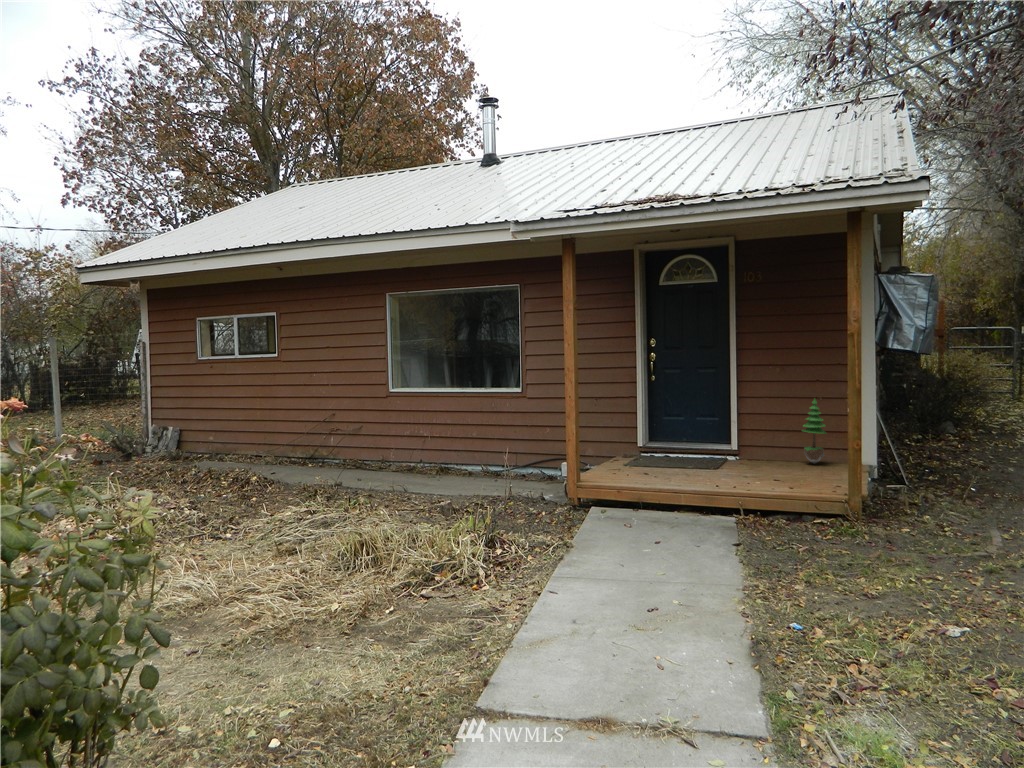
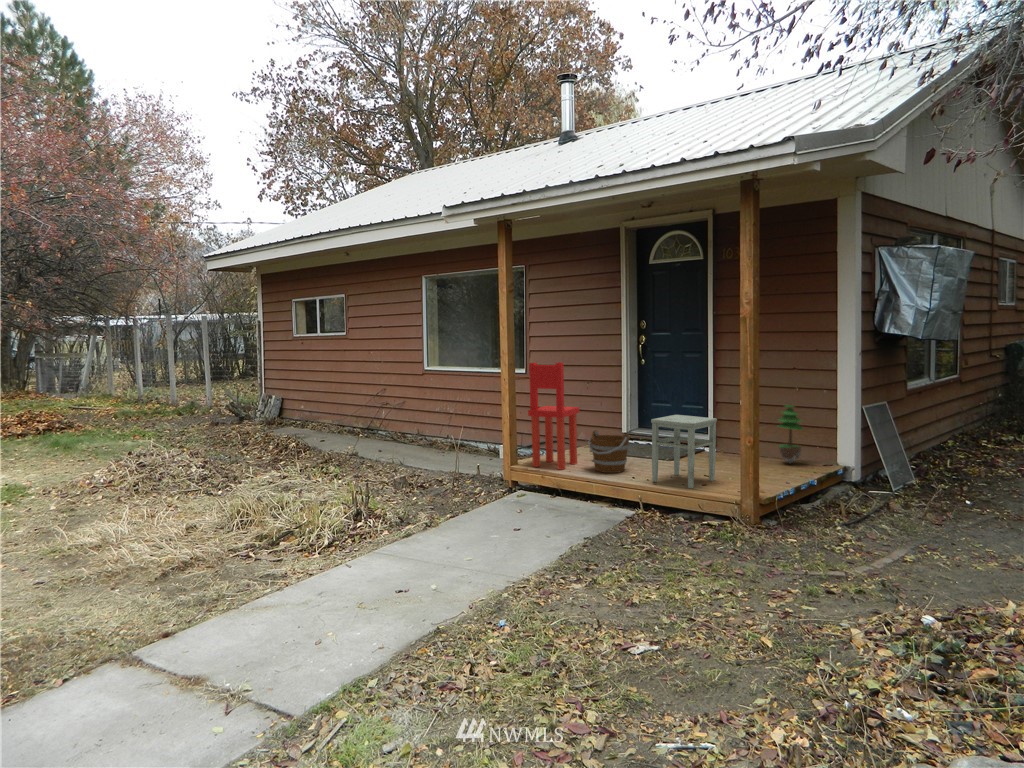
chair: none [597,380,637,484] -> present [528,362,579,470]
stool: none [732,425,783,490] -> present [651,415,717,488]
bucket: none [655,444,696,483] -> present [588,430,629,473]

